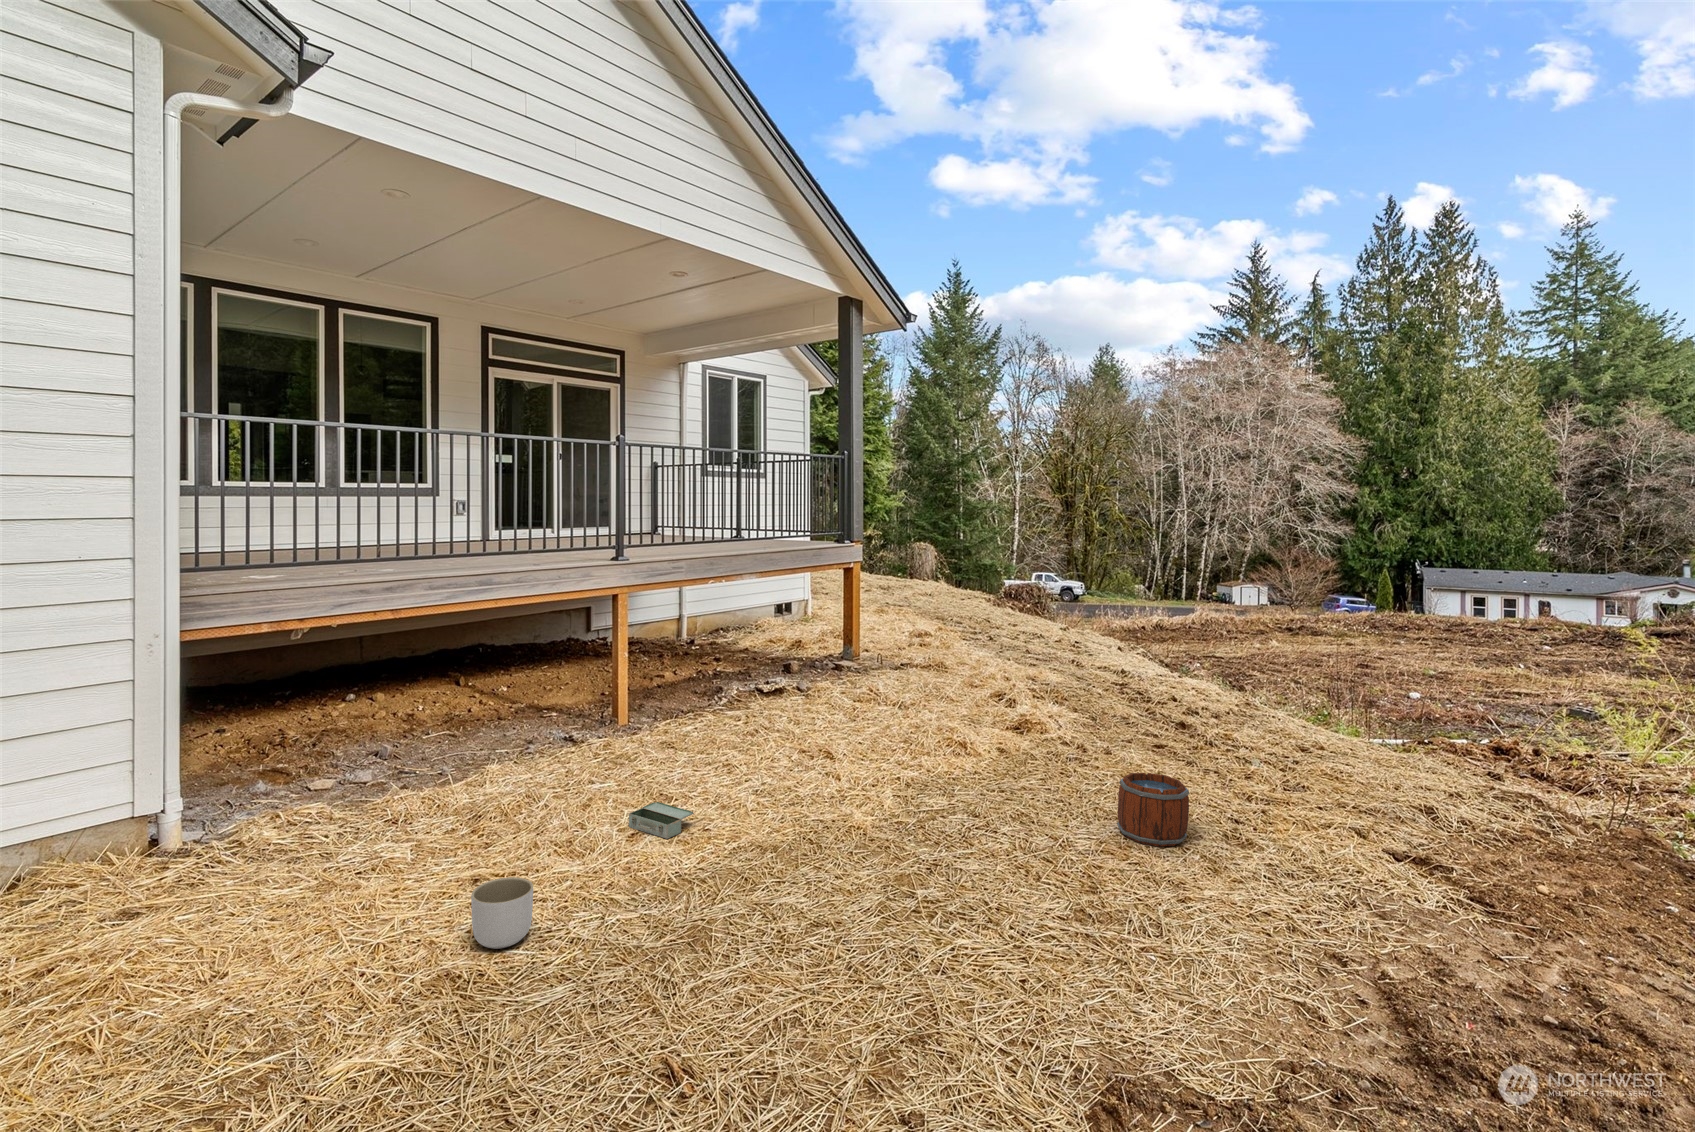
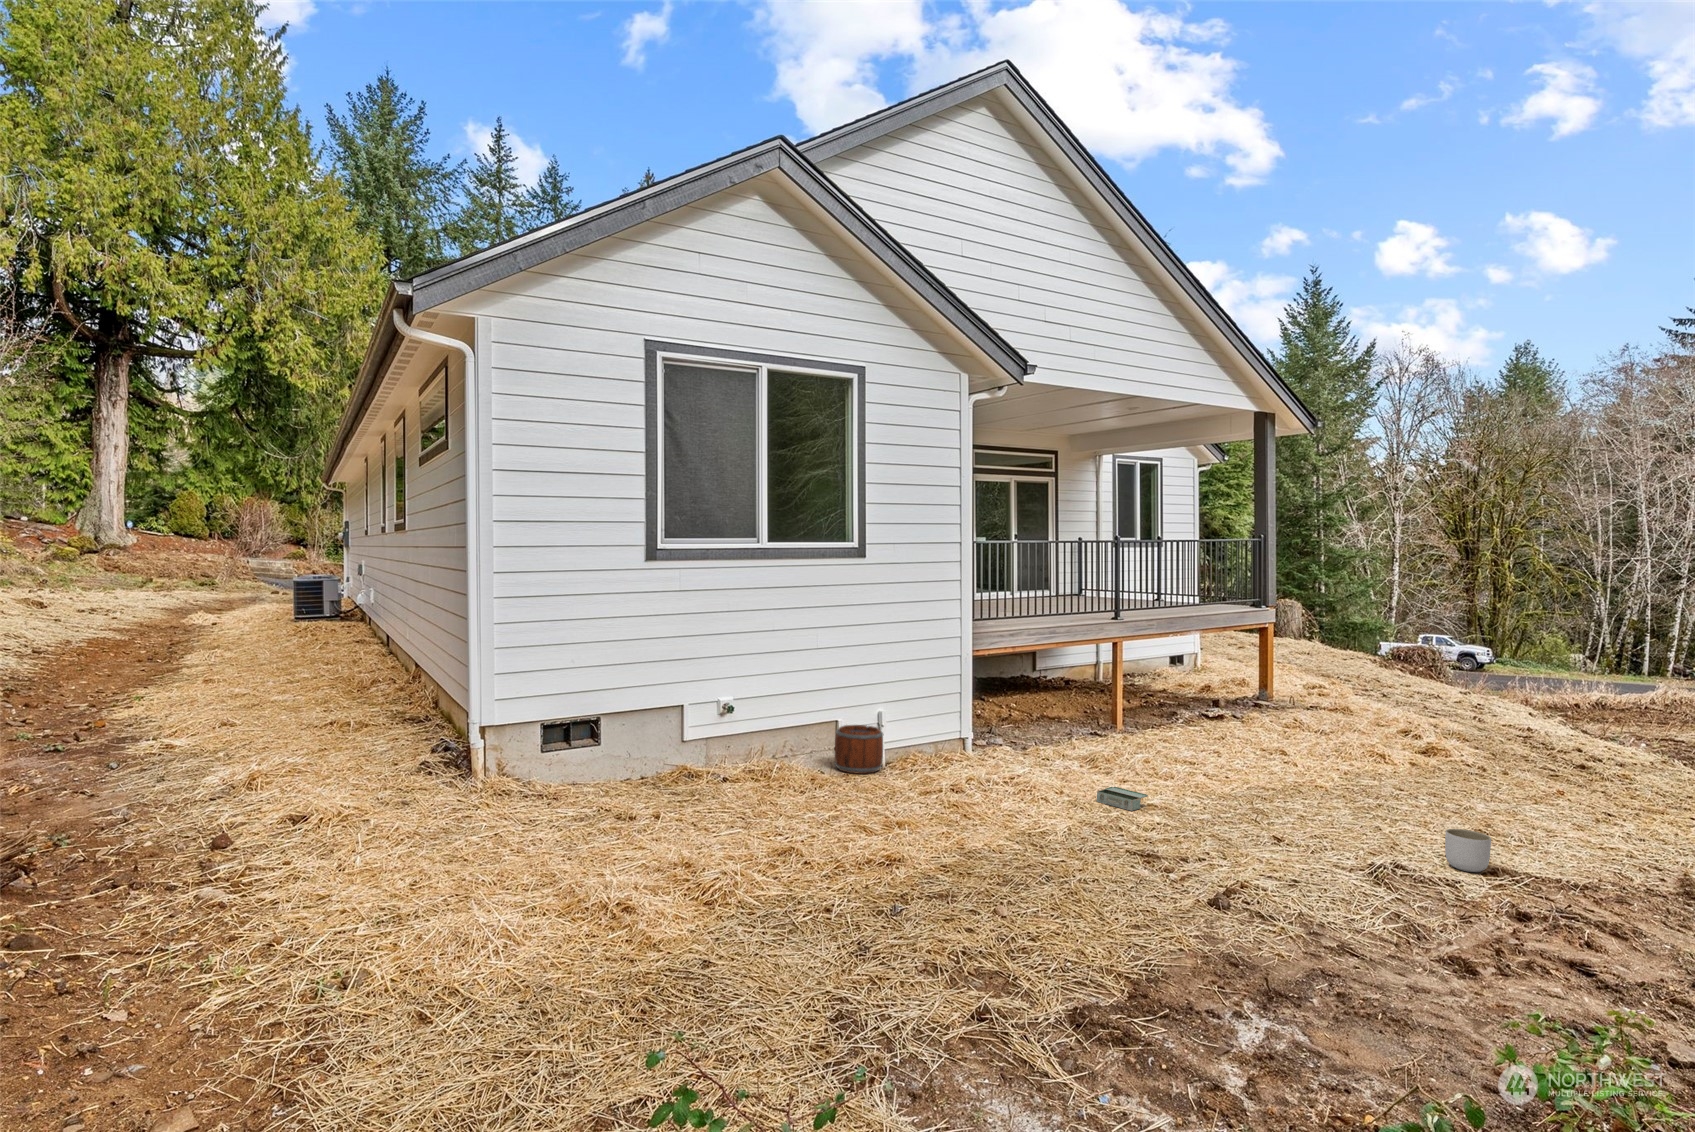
bucket: present [1117,773,1190,847] -> present [835,725,884,774]
planter: present [471,877,533,949] -> present [1445,829,1491,872]

